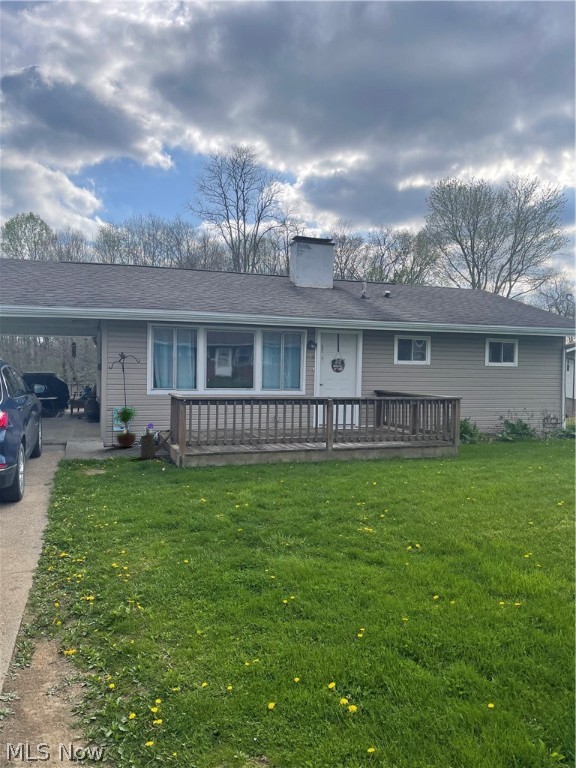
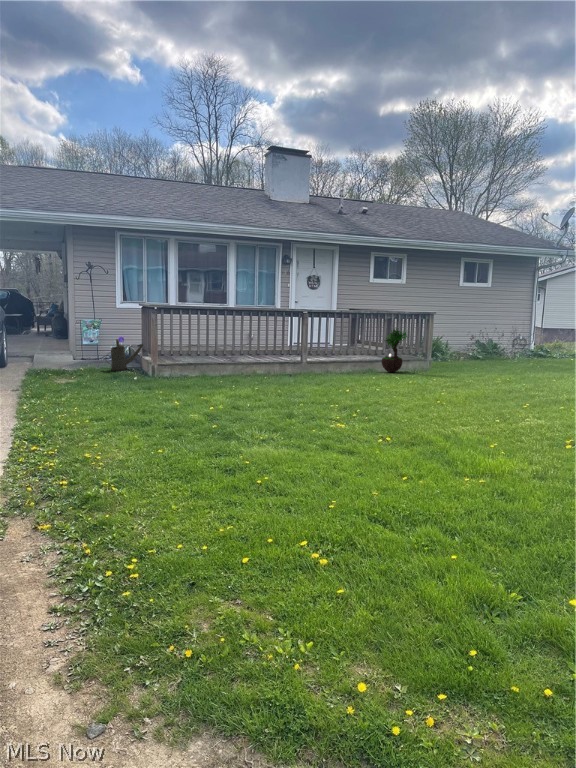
potted tree: present [116,408,136,447] -> present [382,329,407,372]

